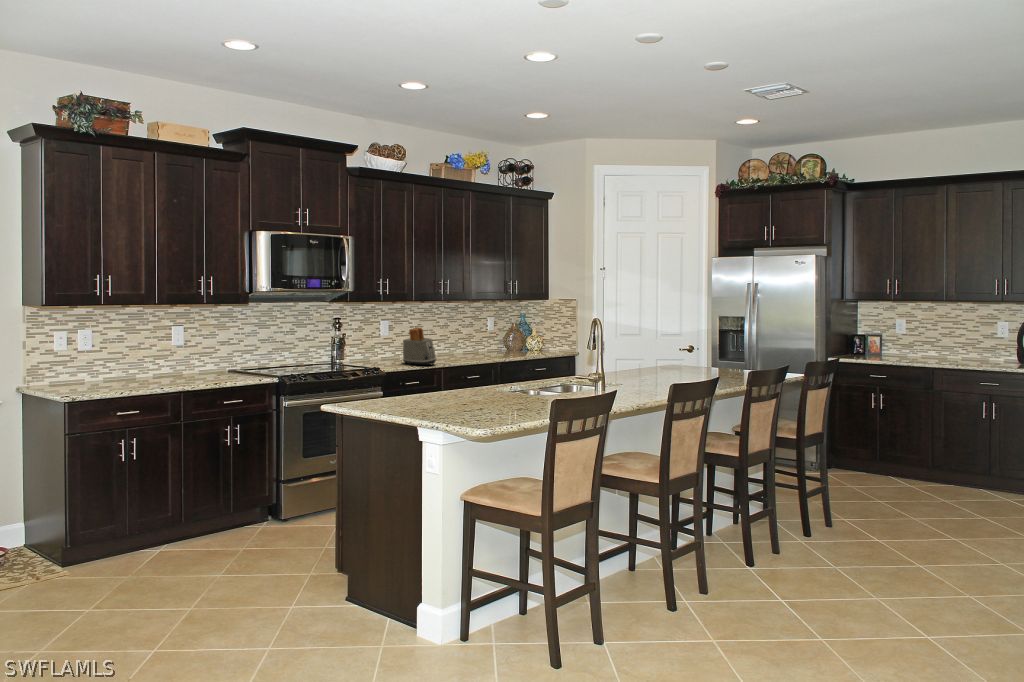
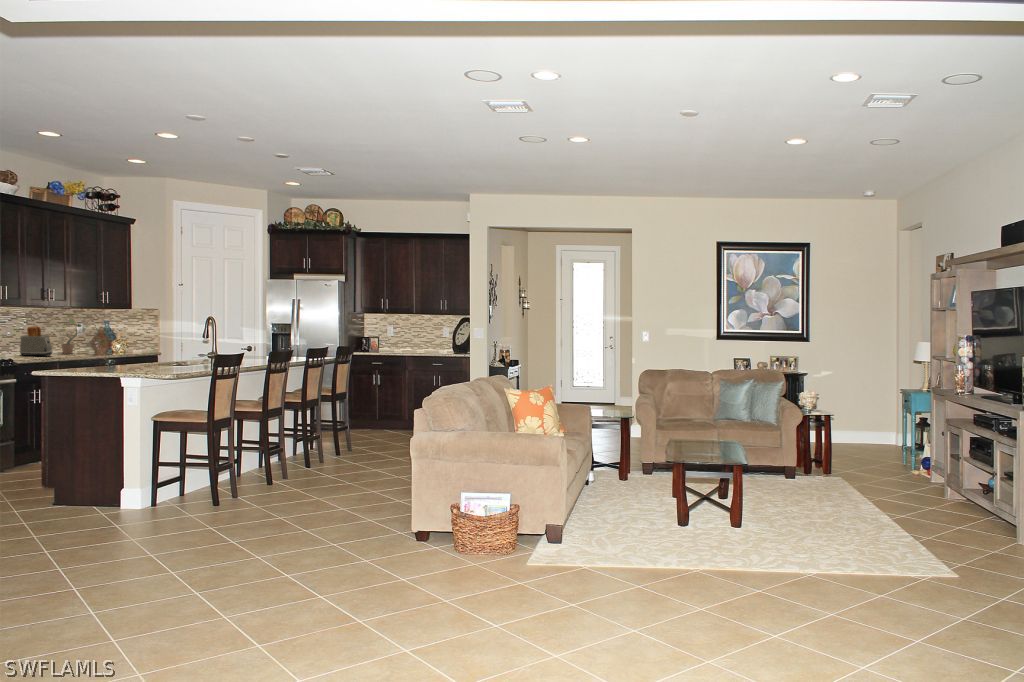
potted plant: none [445,315,487,360] -> present [61,319,88,354]

